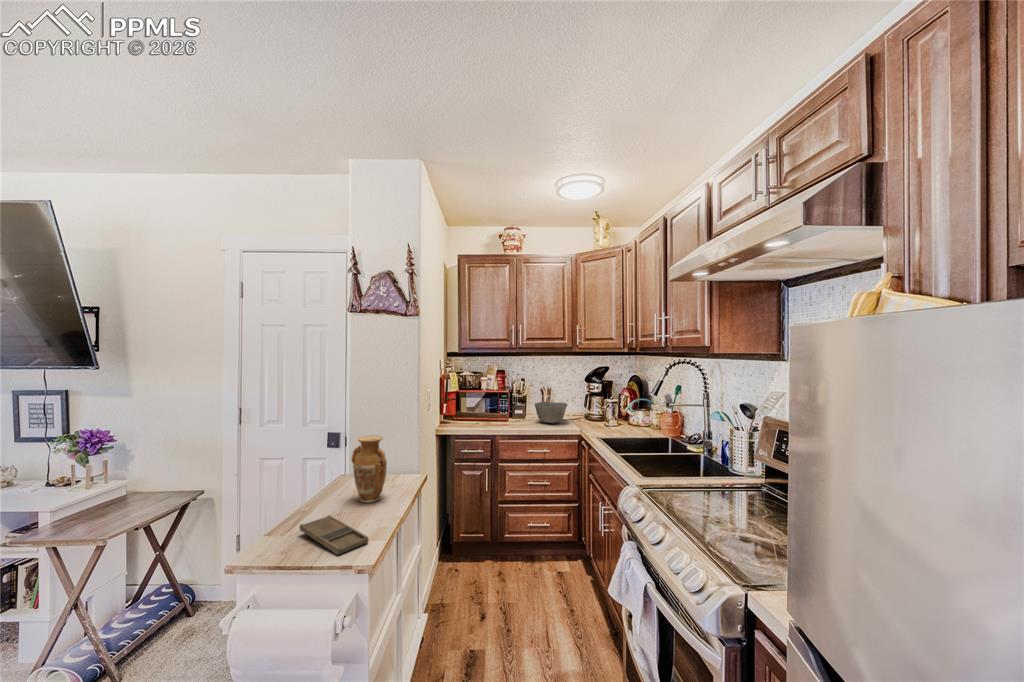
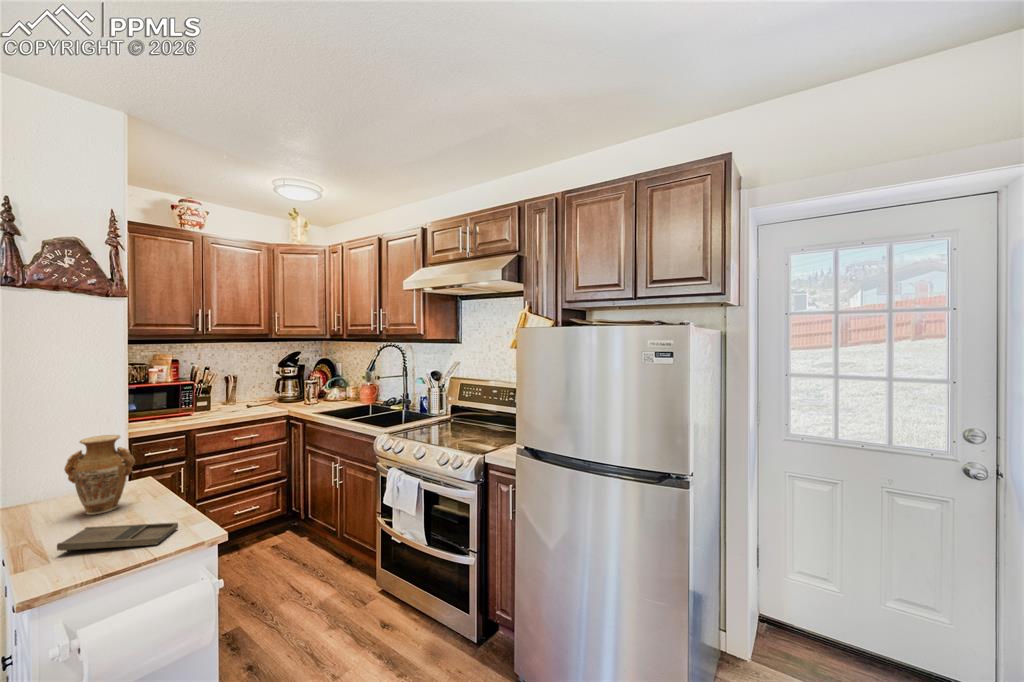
bowl: present [535,402,568,423] -> none [229,389,268,410]

